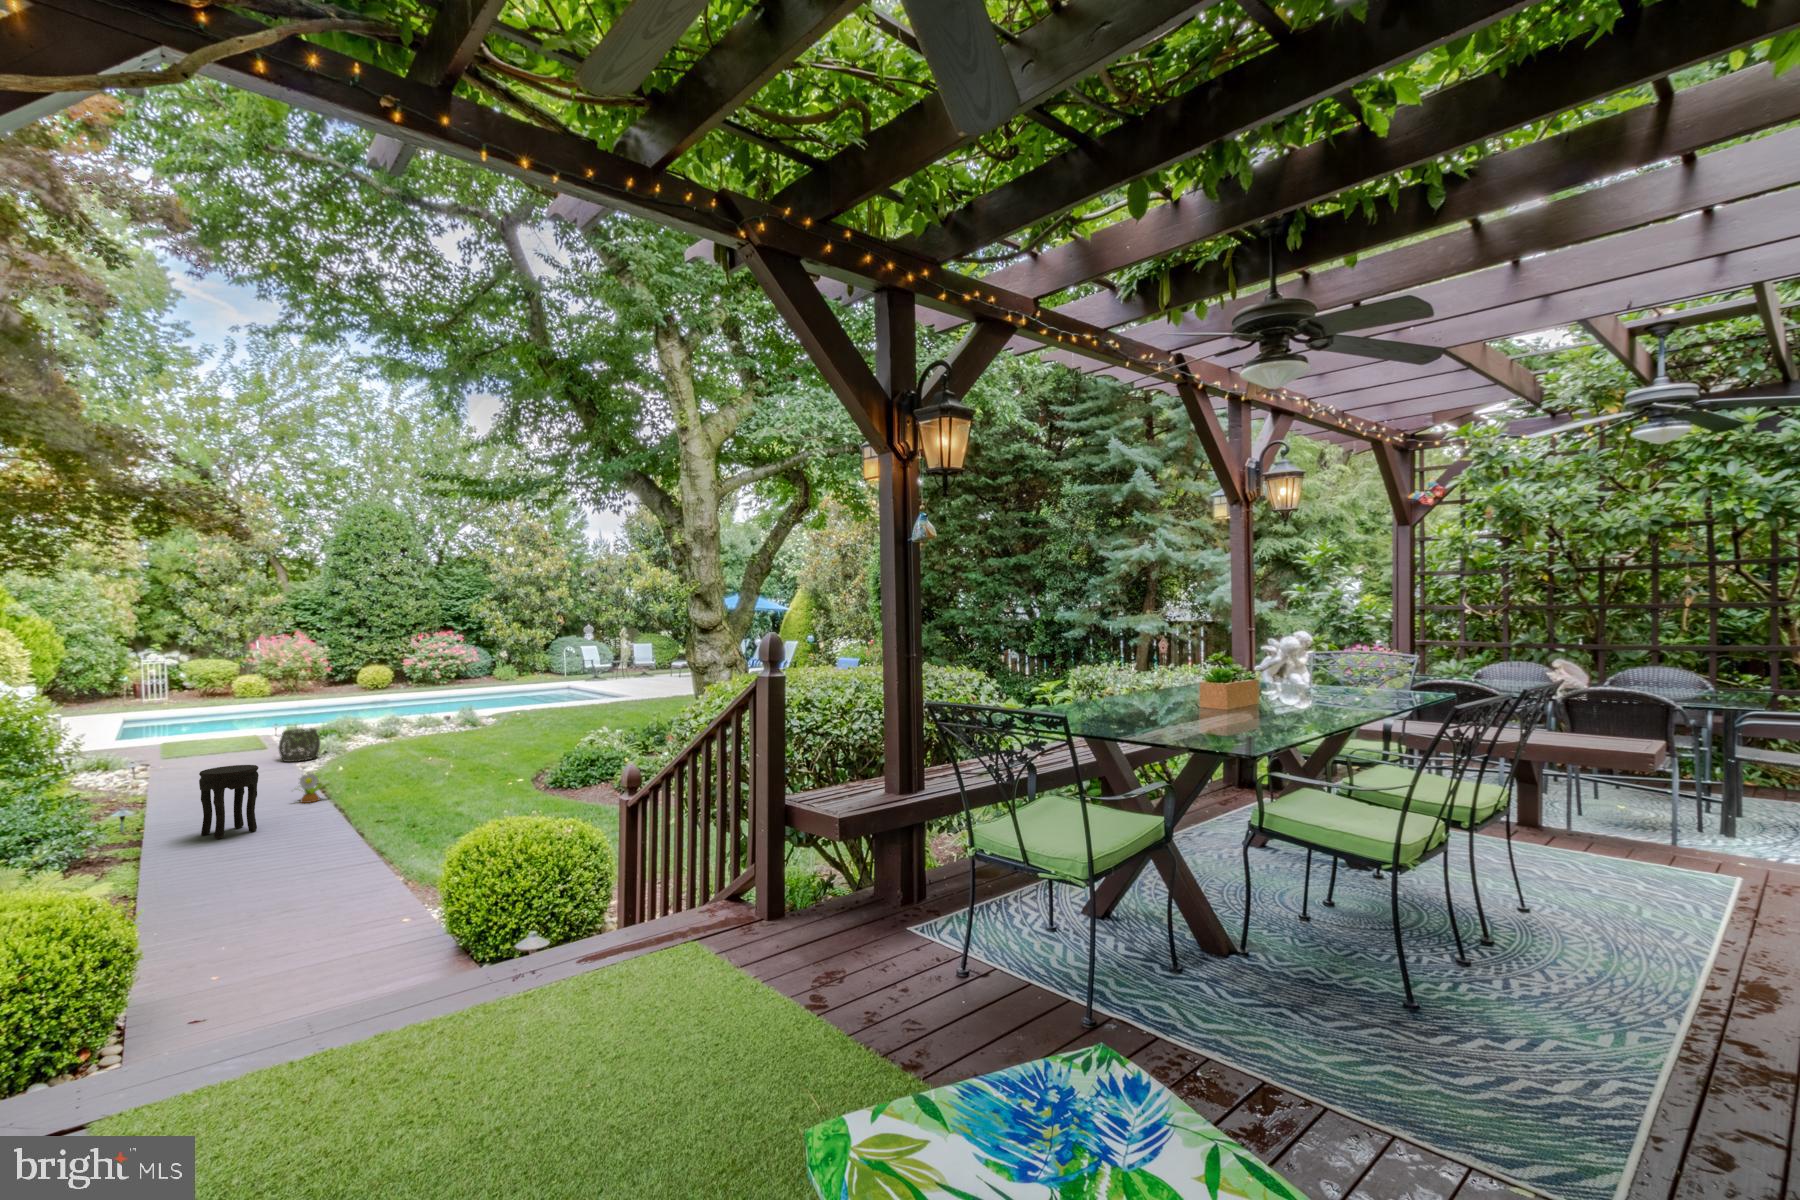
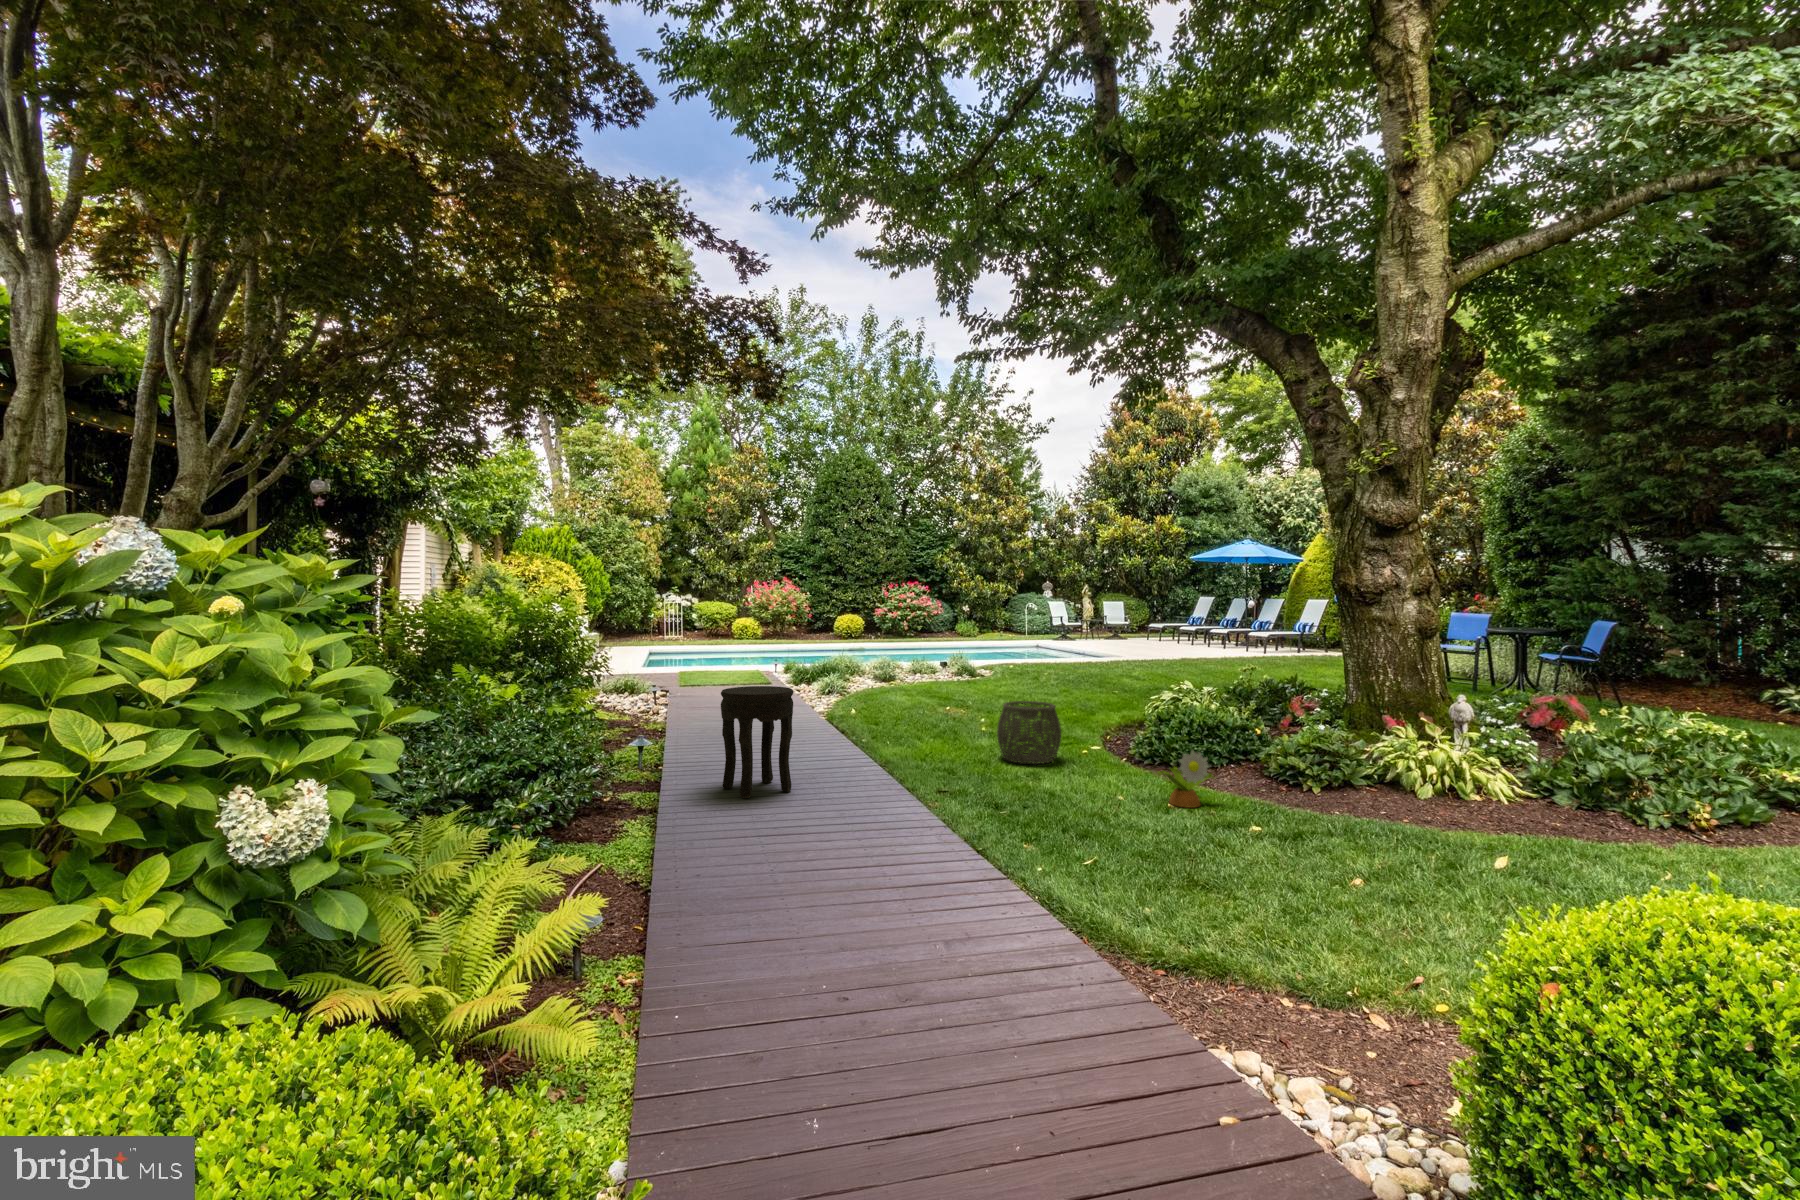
woven basket: present [279,728,320,762] -> present [997,701,1061,764]
decorative plant: present [300,773,330,803] -> present [1158,750,1213,808]

